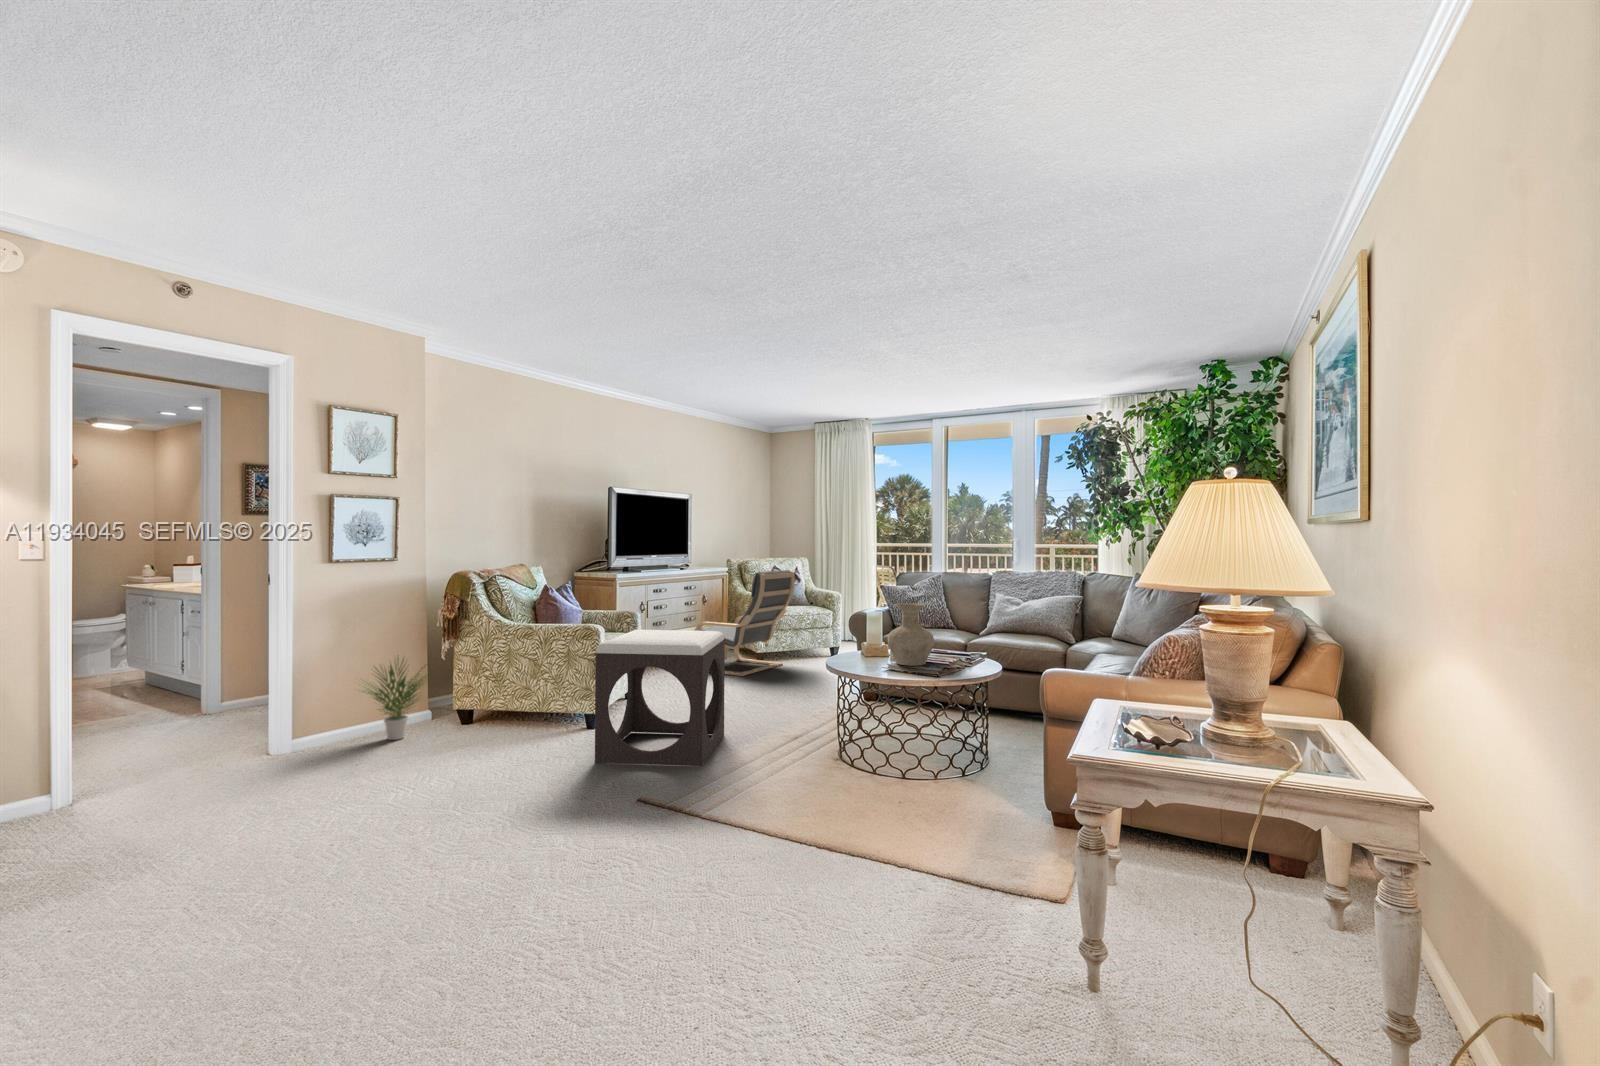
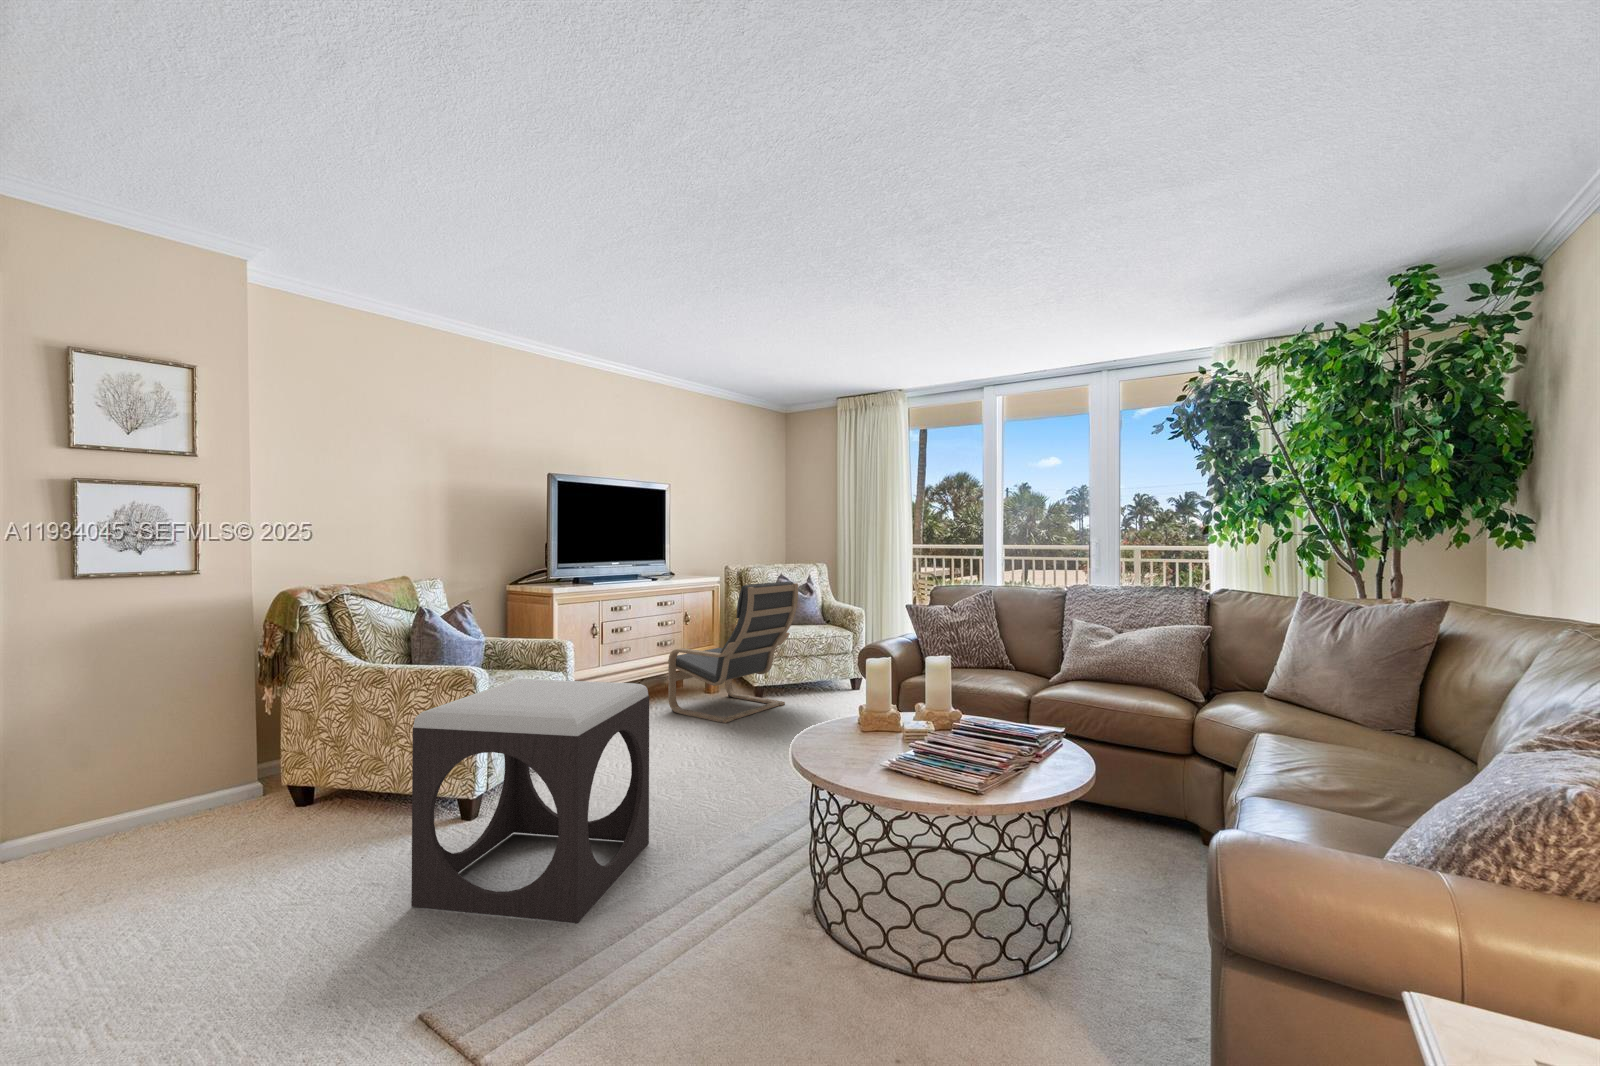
vase: present [888,603,934,666] -> none [895,647,974,759]
potted plant: present [363,658,425,740] -> none [92,709,237,840]

